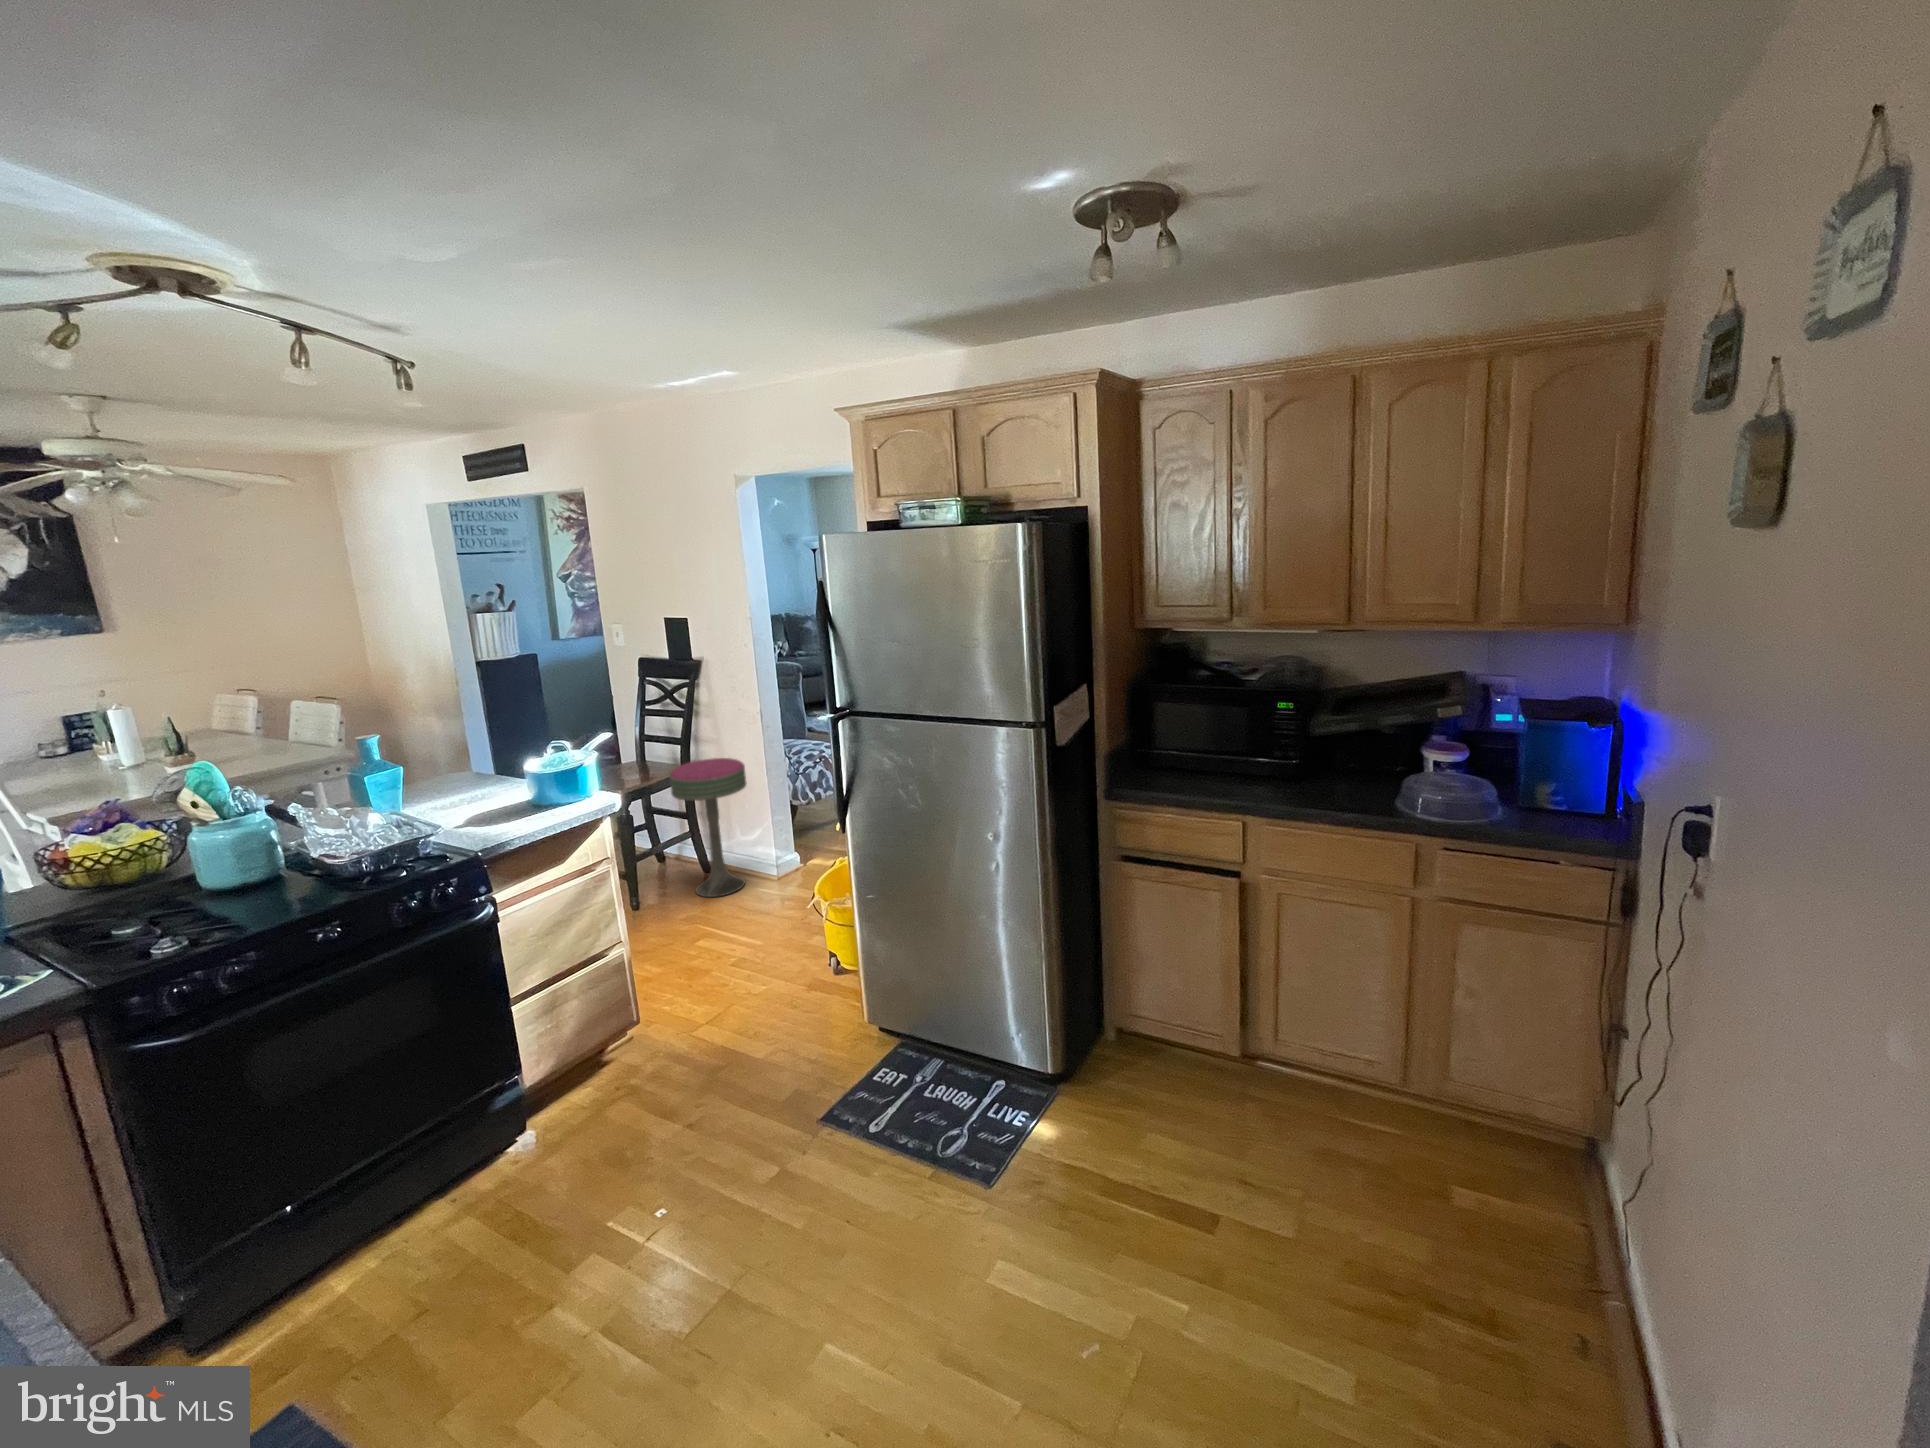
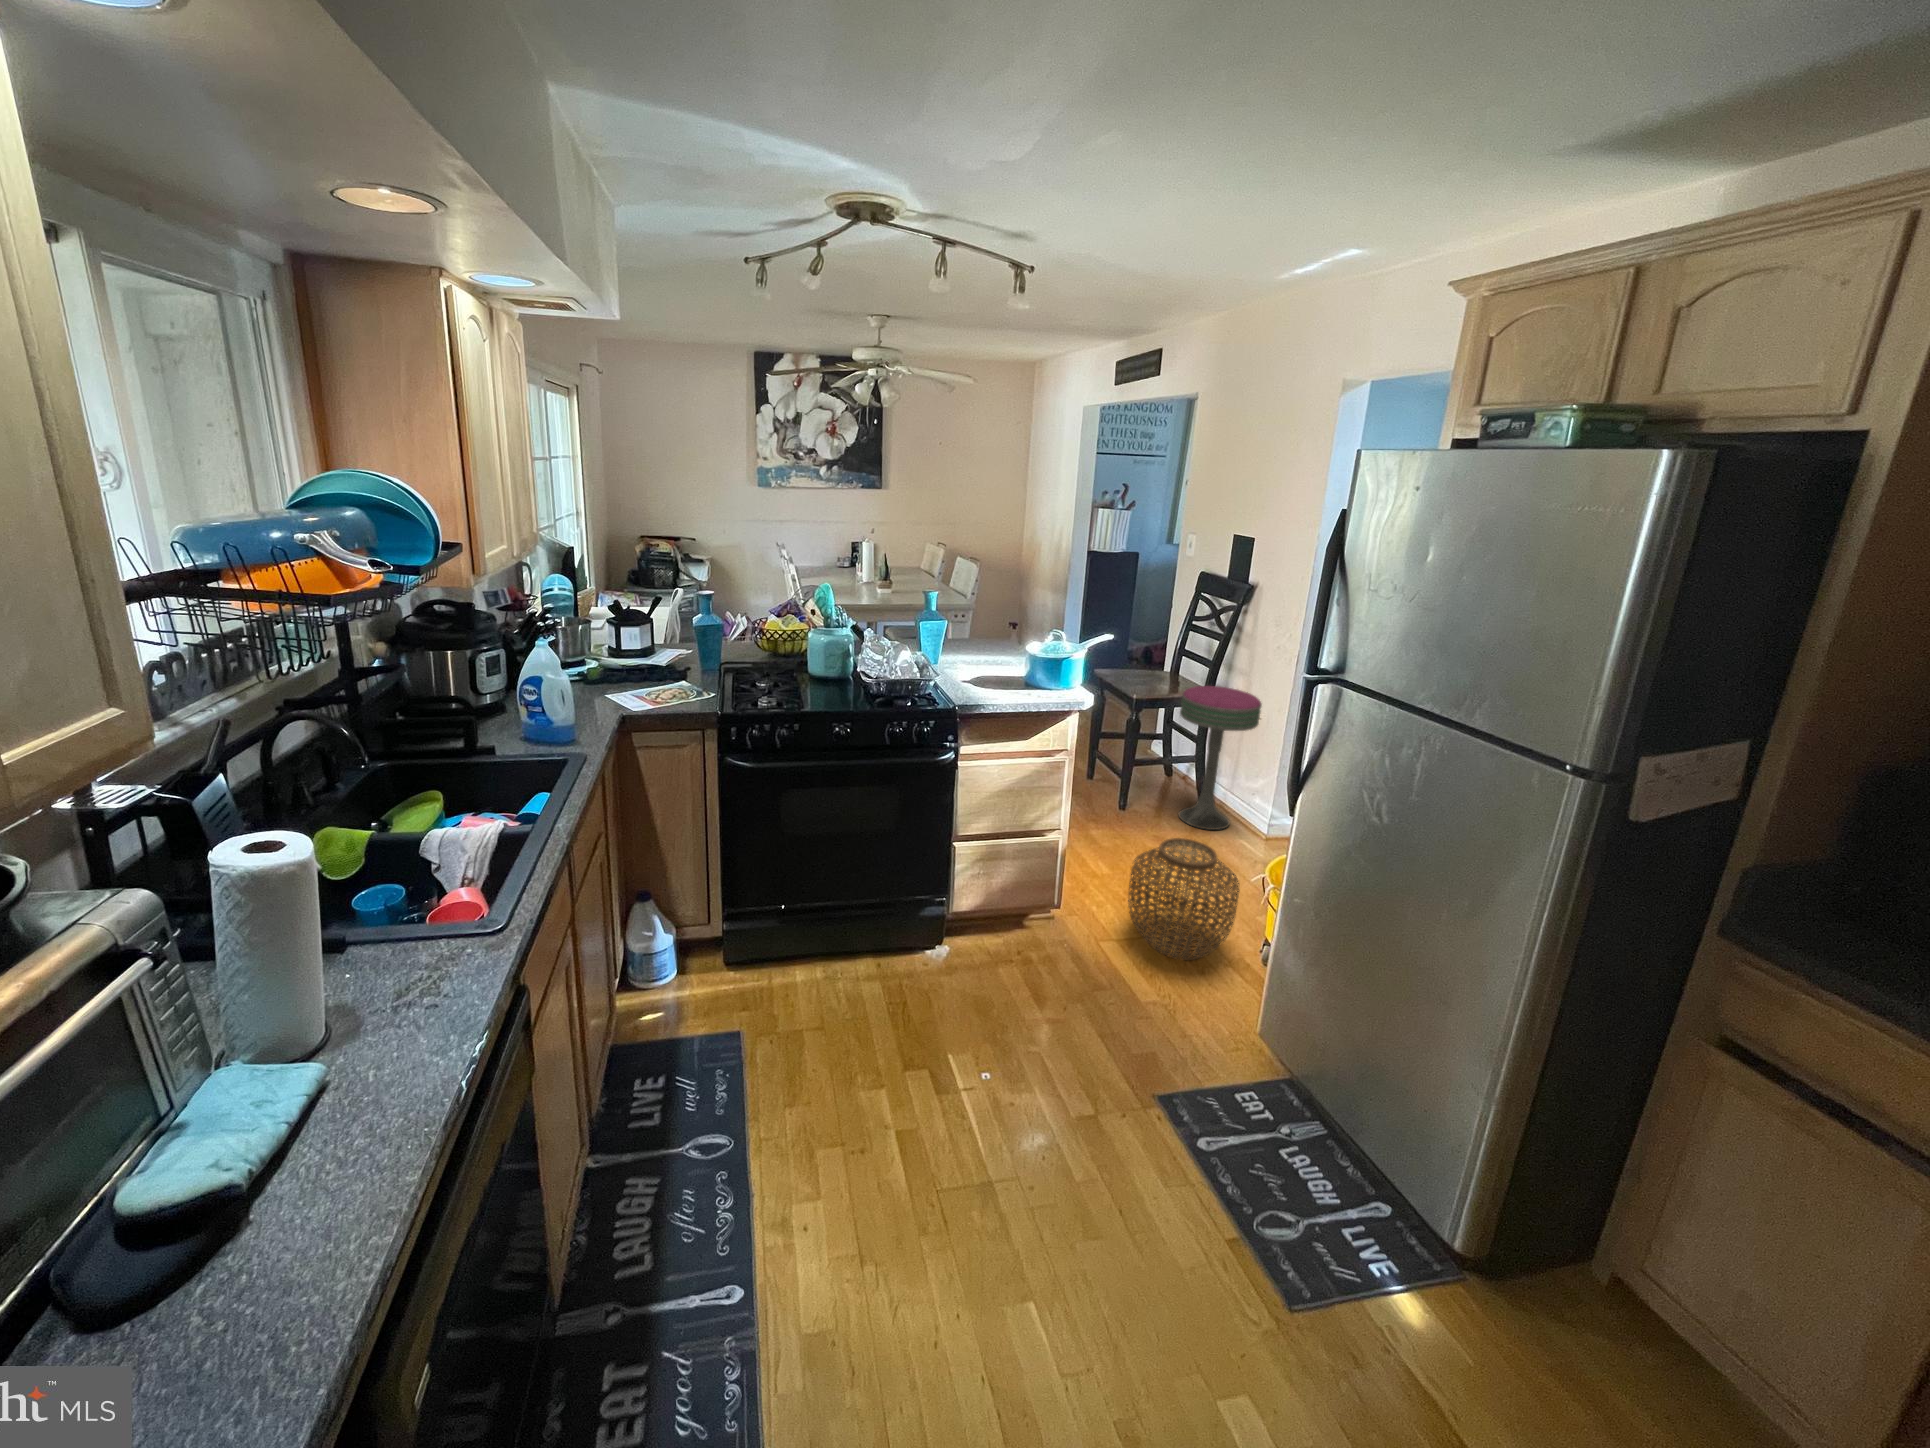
woven basket: none [702,897,806,1013] -> present [1128,838,1239,960]

